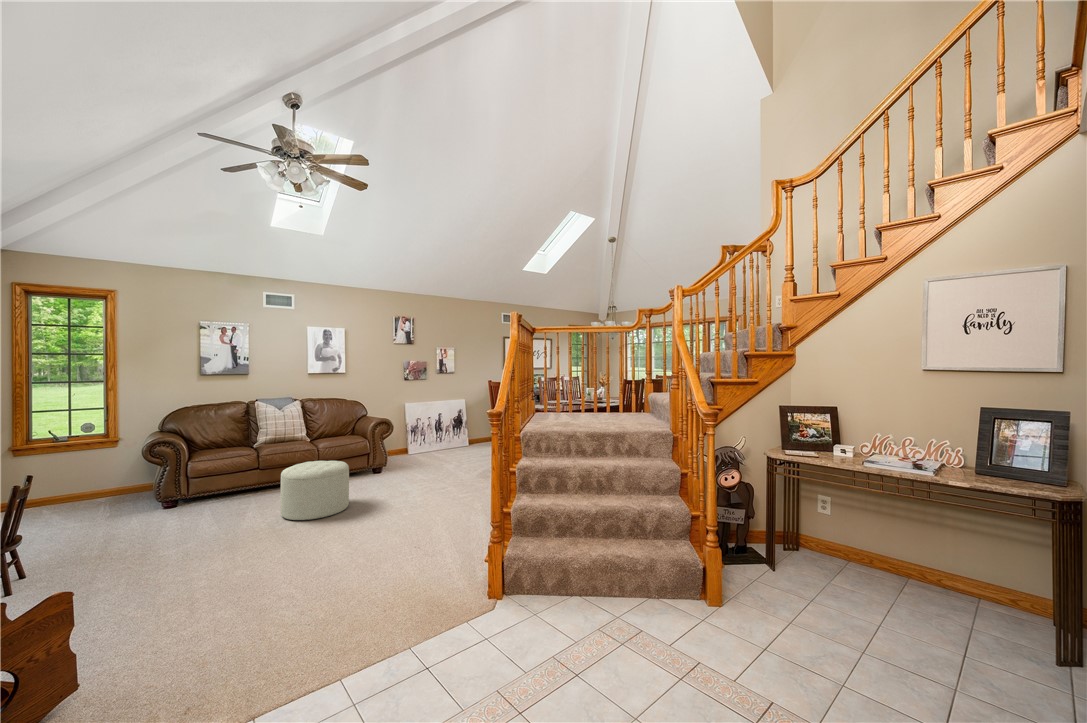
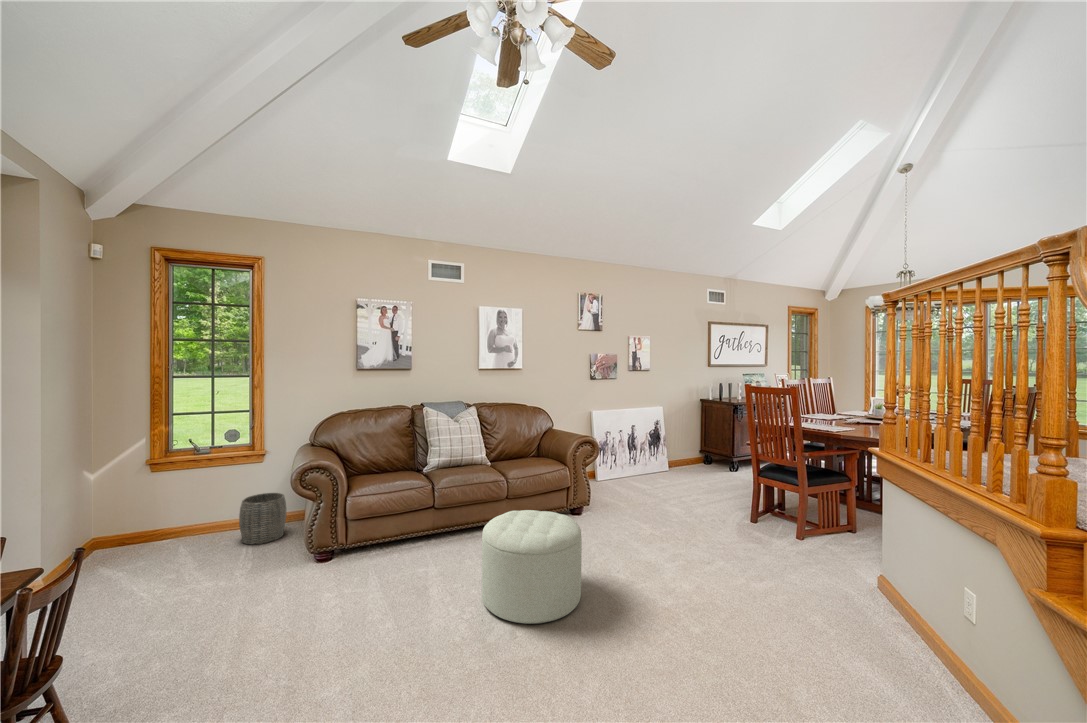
woven basket: none [95,469,137,506] -> present [239,493,286,544]

